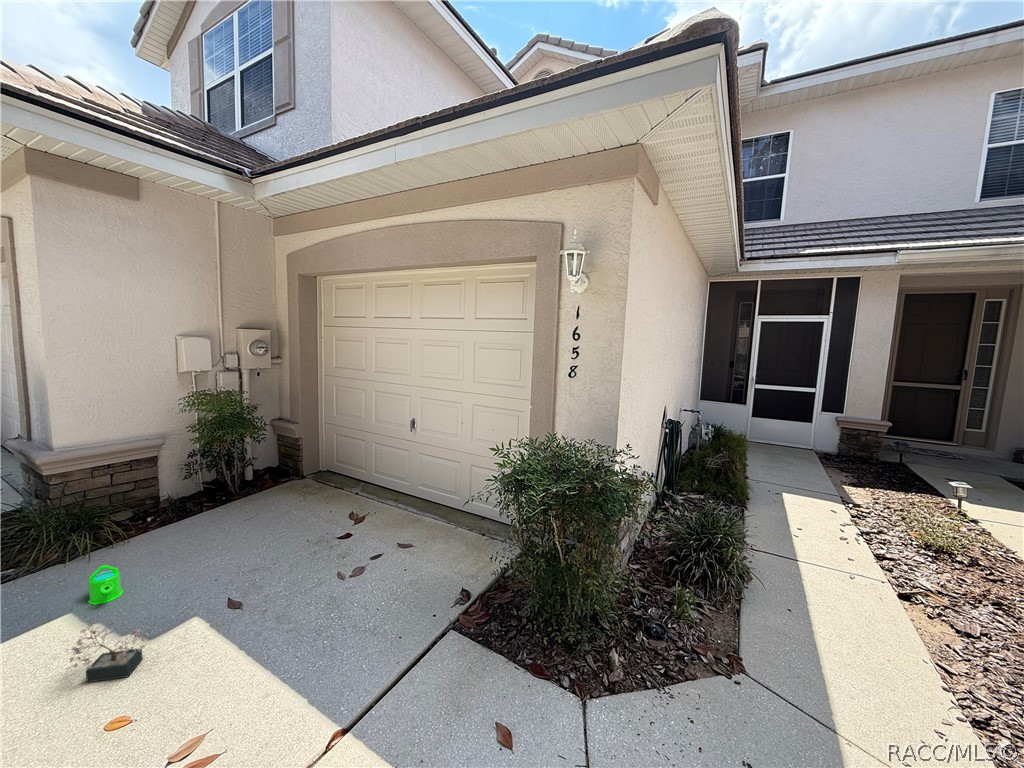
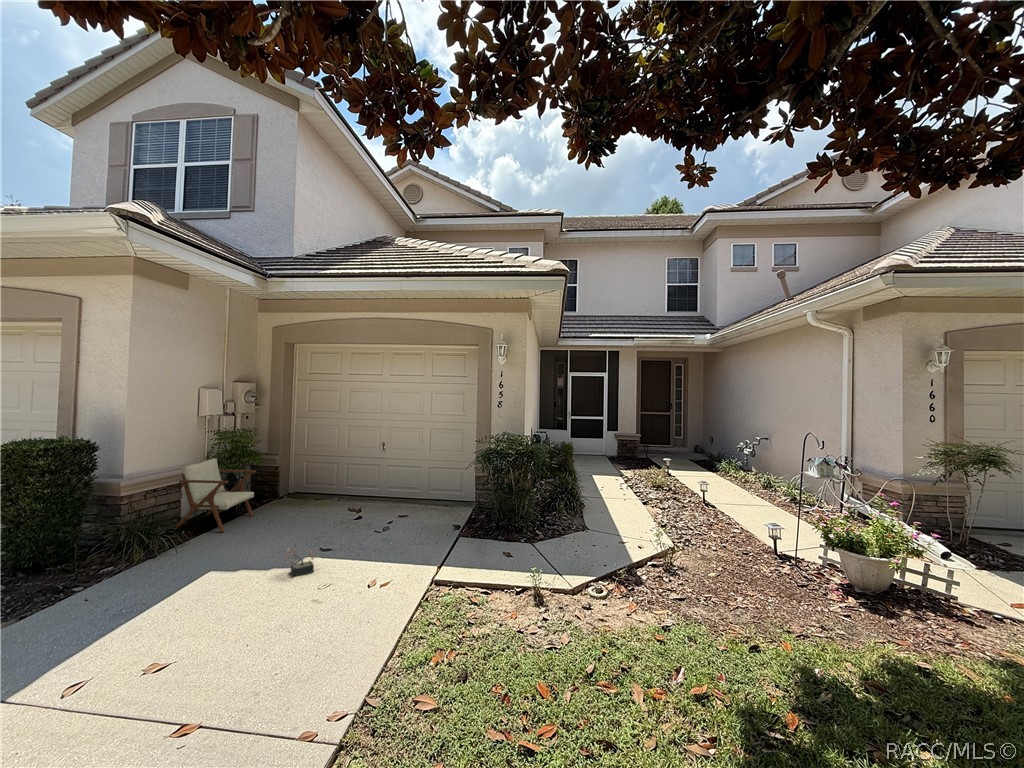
lounge chair: none [127,427,241,533] -> present [173,458,256,532]
watering can: present [88,565,123,605] -> none [227,535,253,561]

